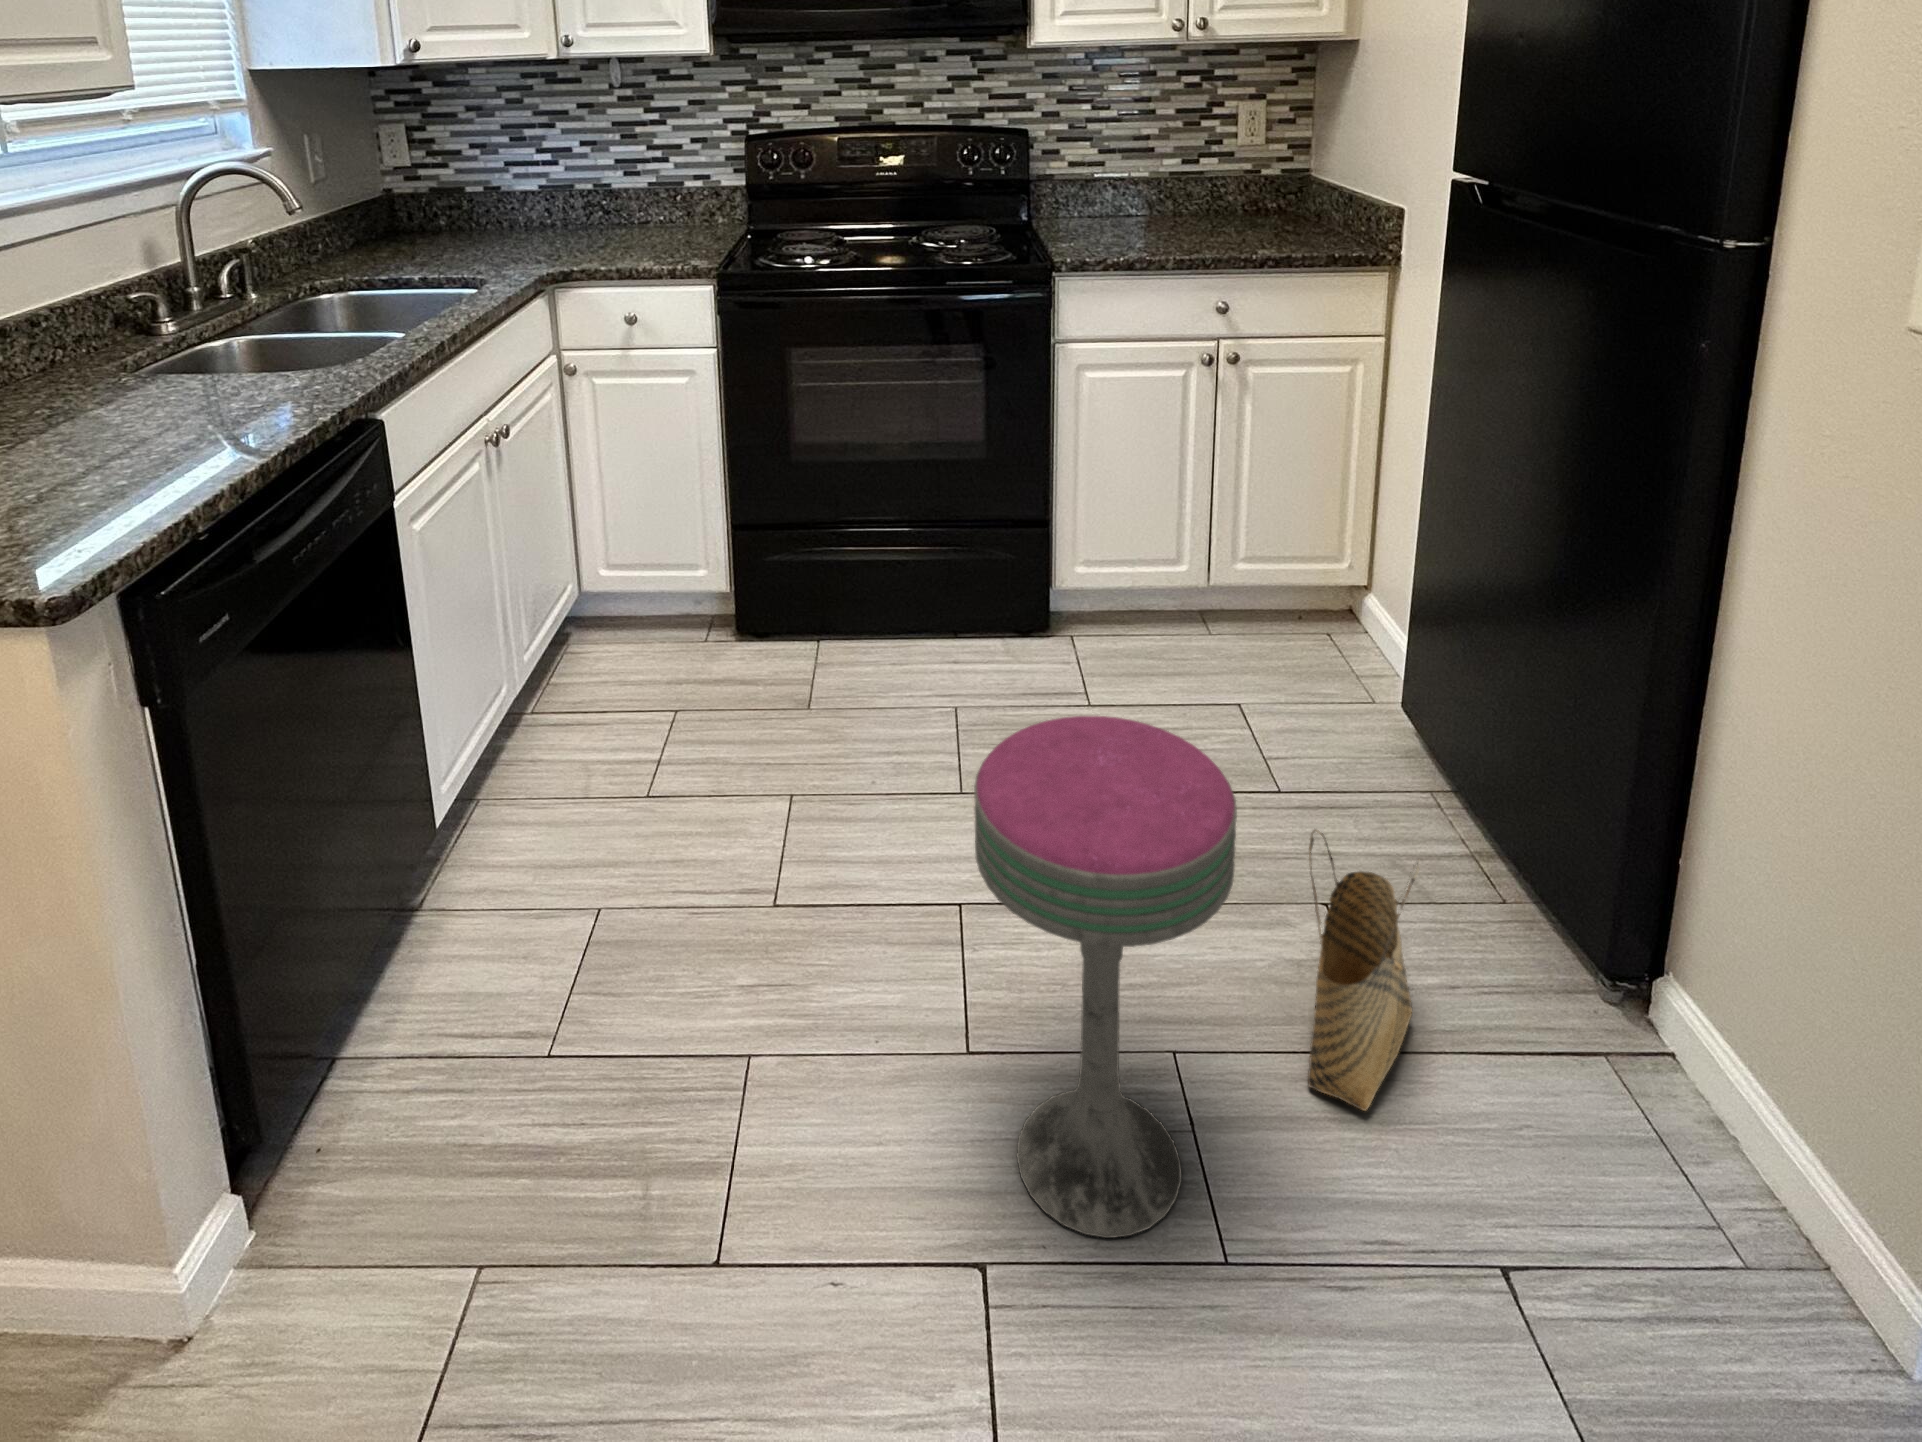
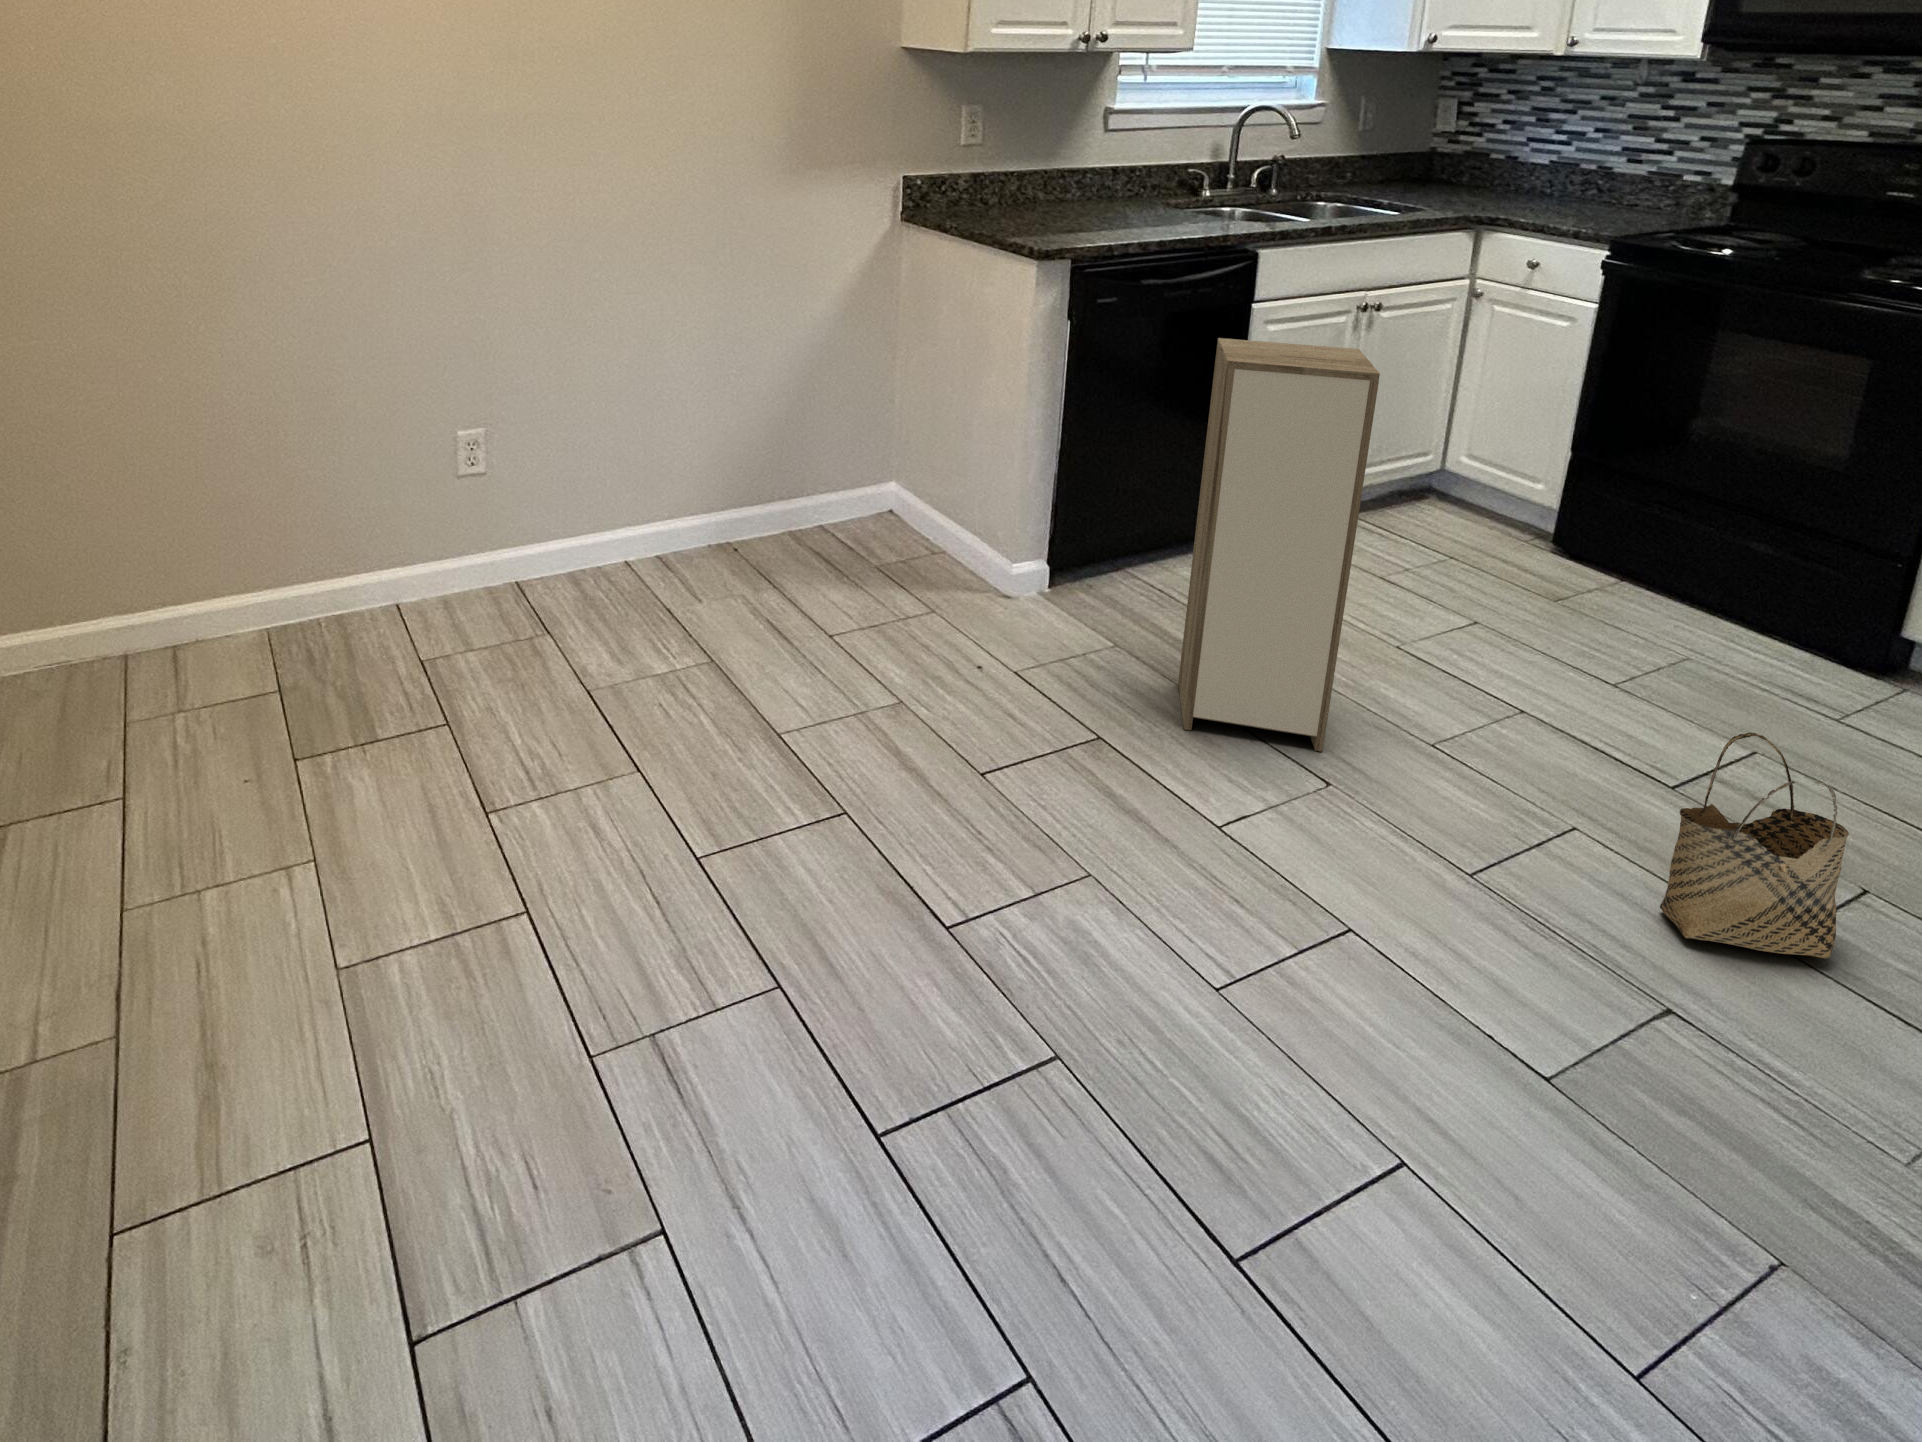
storage cabinet: none [593,562,909,1363] -> present [1178,338,1380,752]
bar stool: present [974,716,1237,1238] -> none [1386,513,1604,857]

